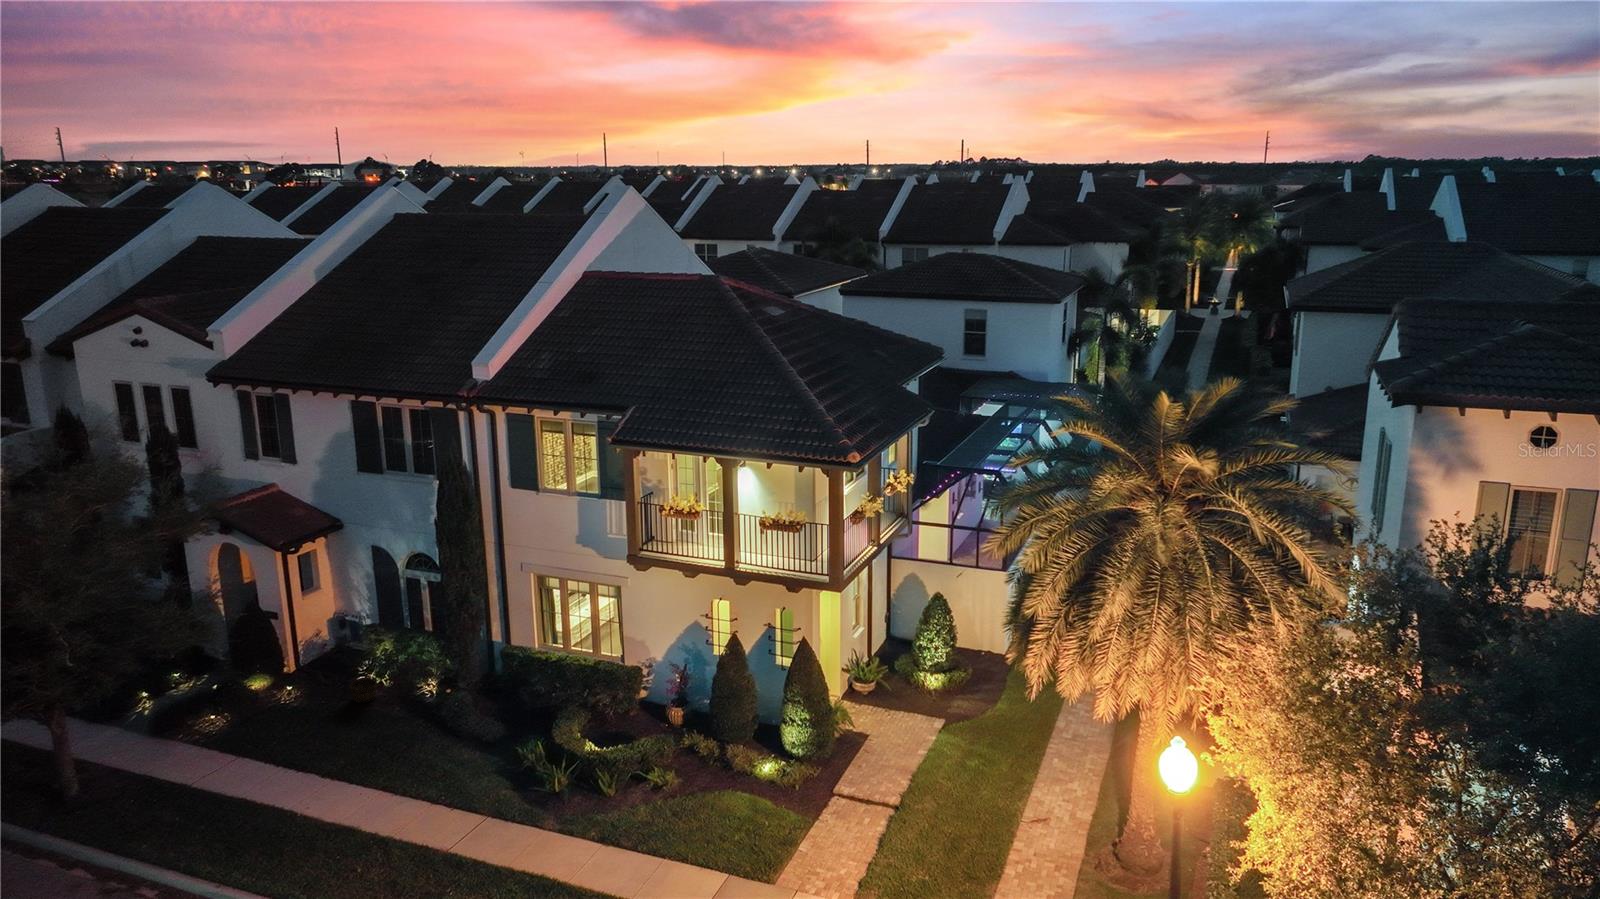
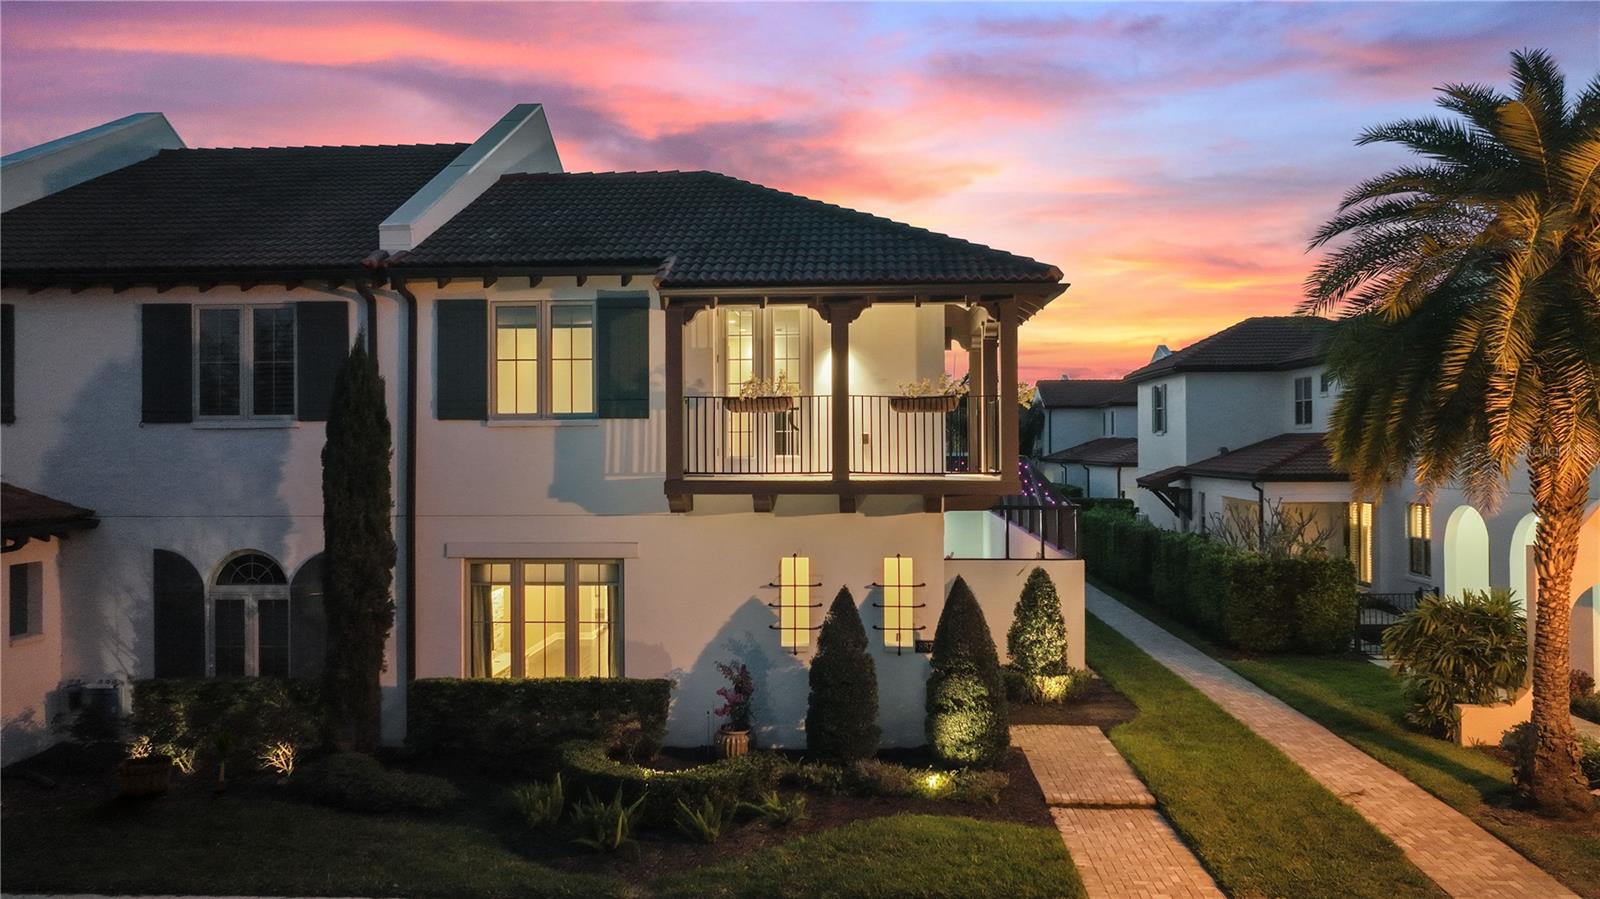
potted plant: none [385,669,411,706] -> present [203,729,233,792]

